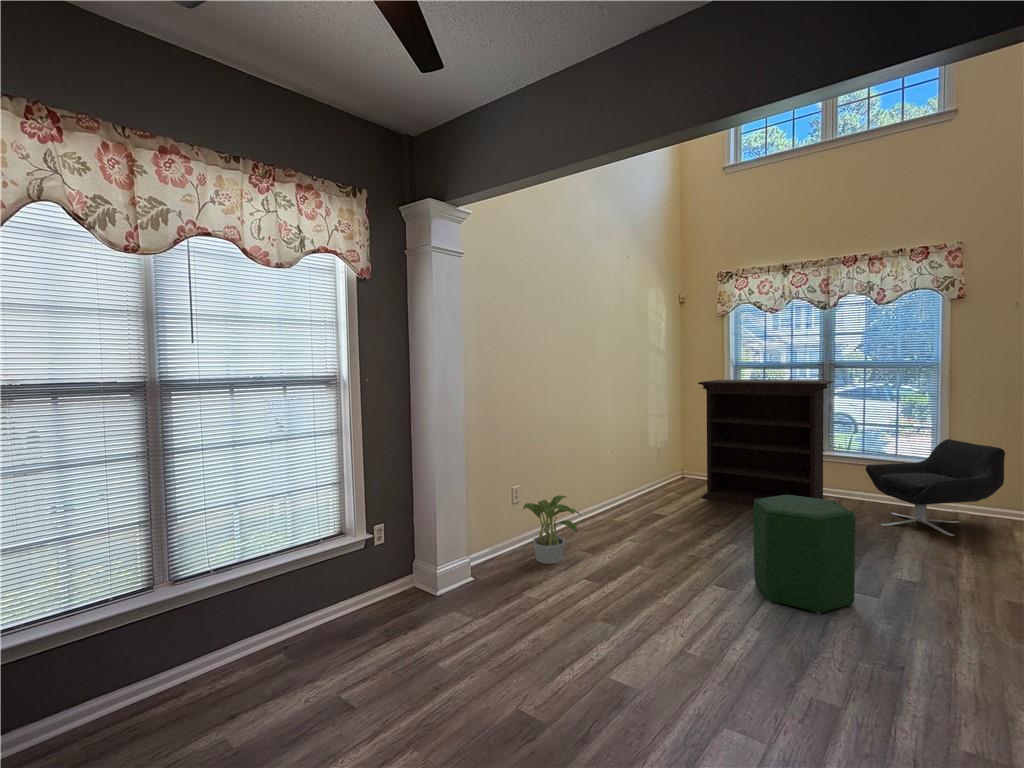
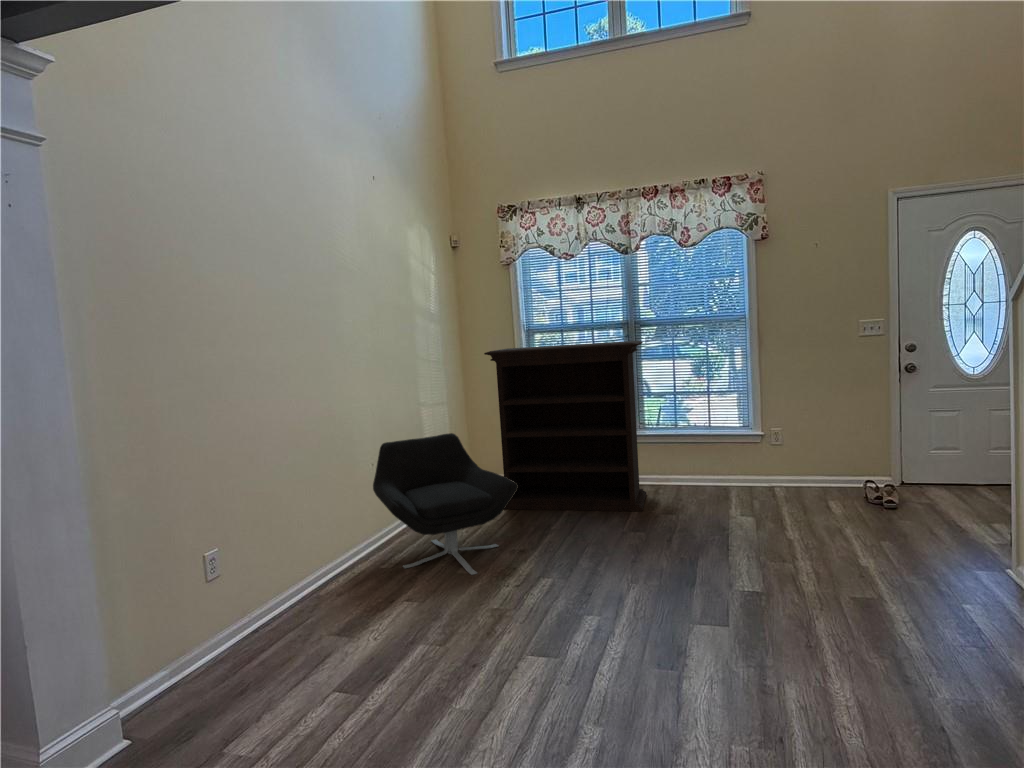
lounge chair: present [866,439,1005,536] -> present [373,433,518,575]
potted plant: present [523,495,581,564] -> none [207,550,322,679]
ottoman: present [753,495,855,614] -> none [587,499,726,674]

